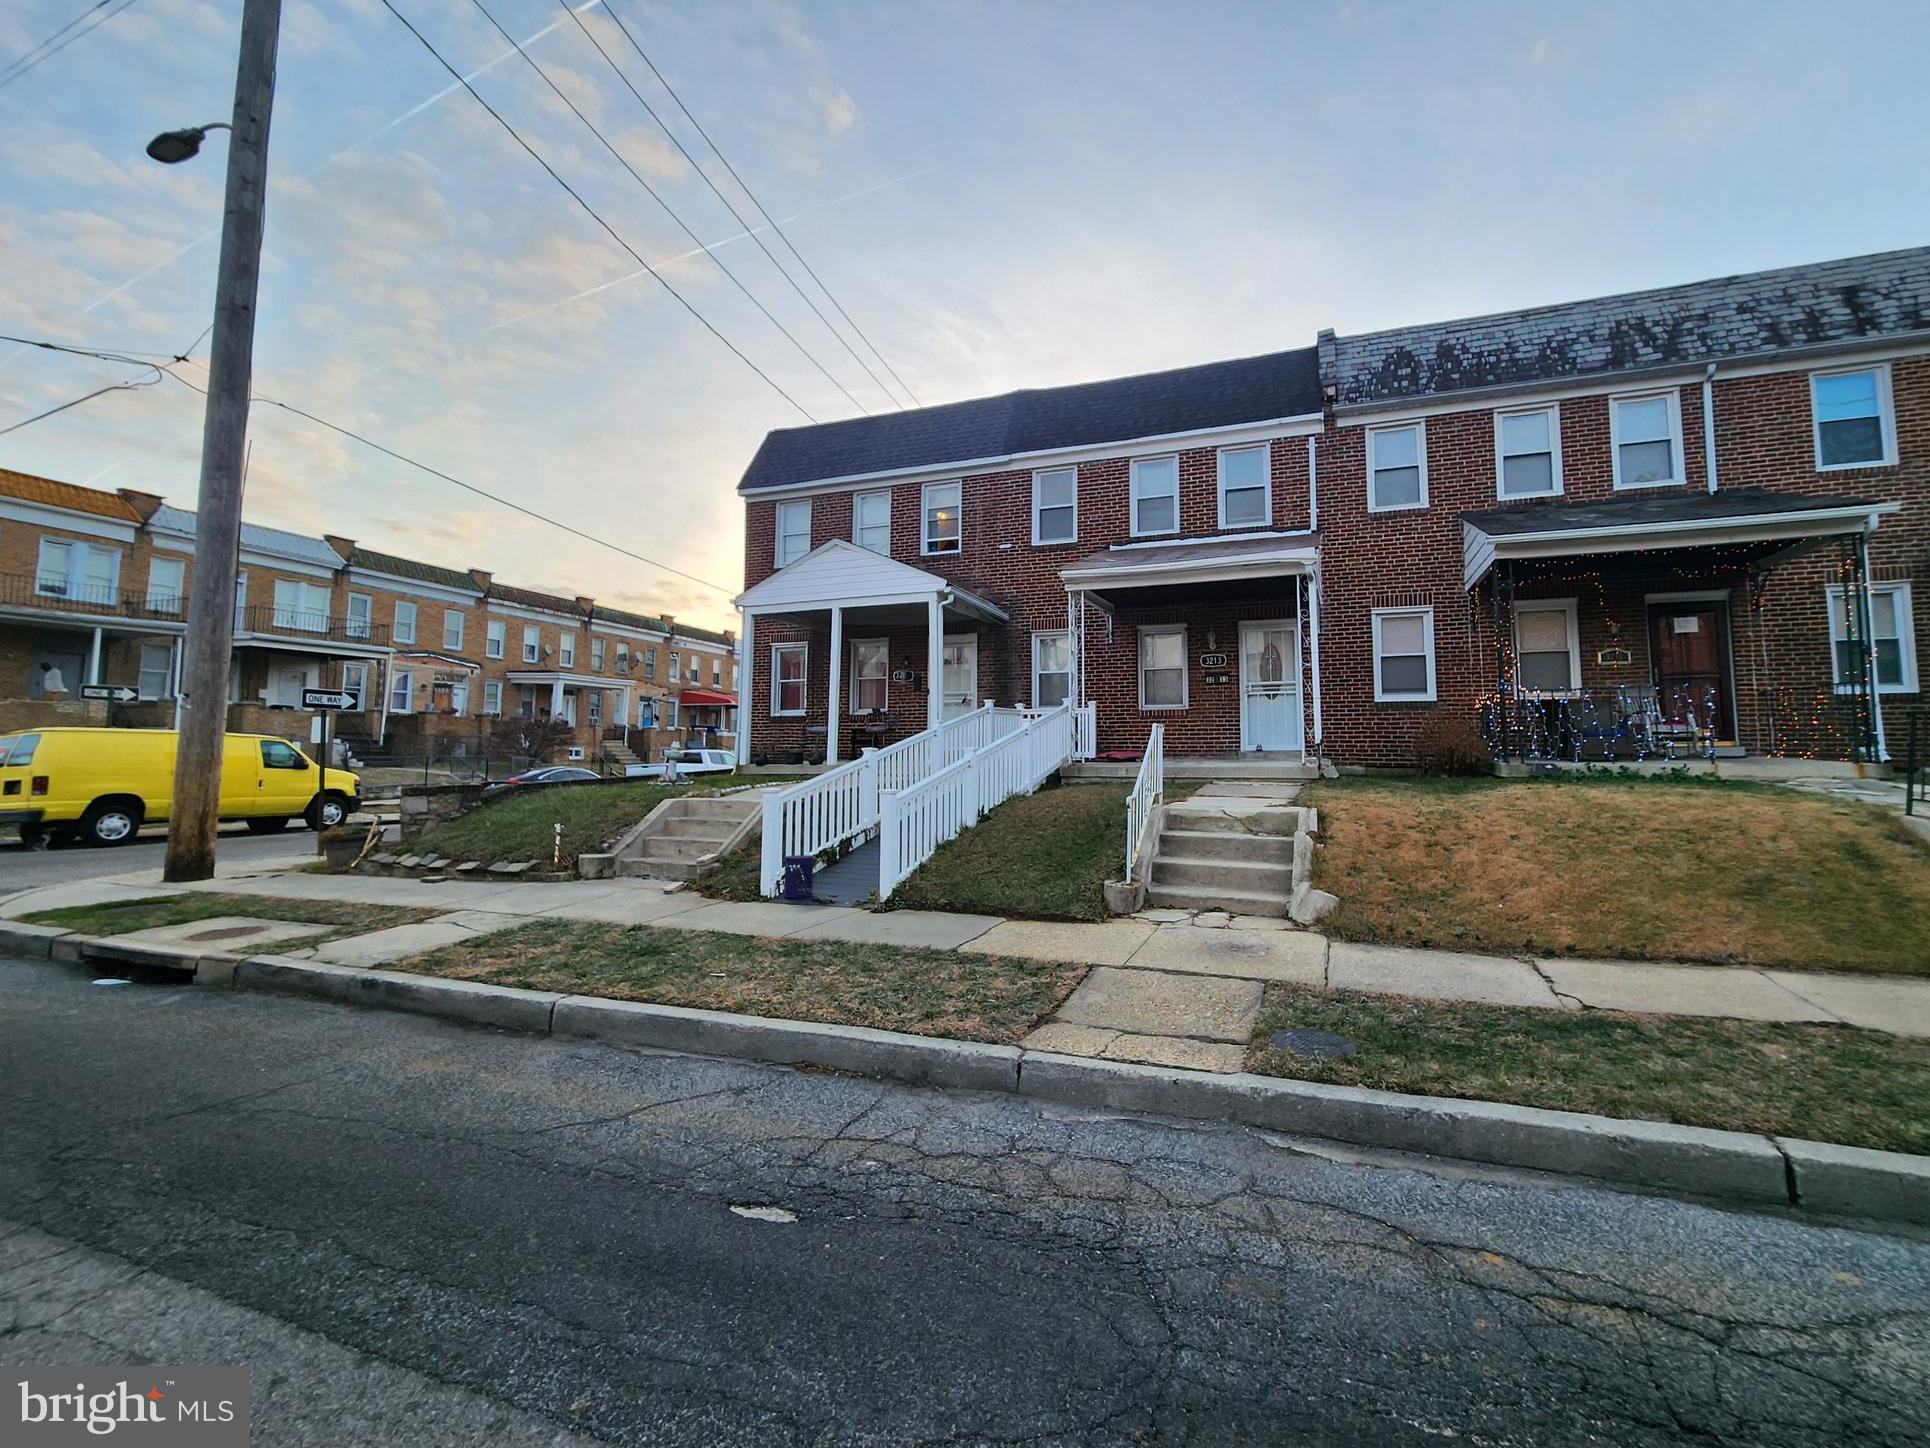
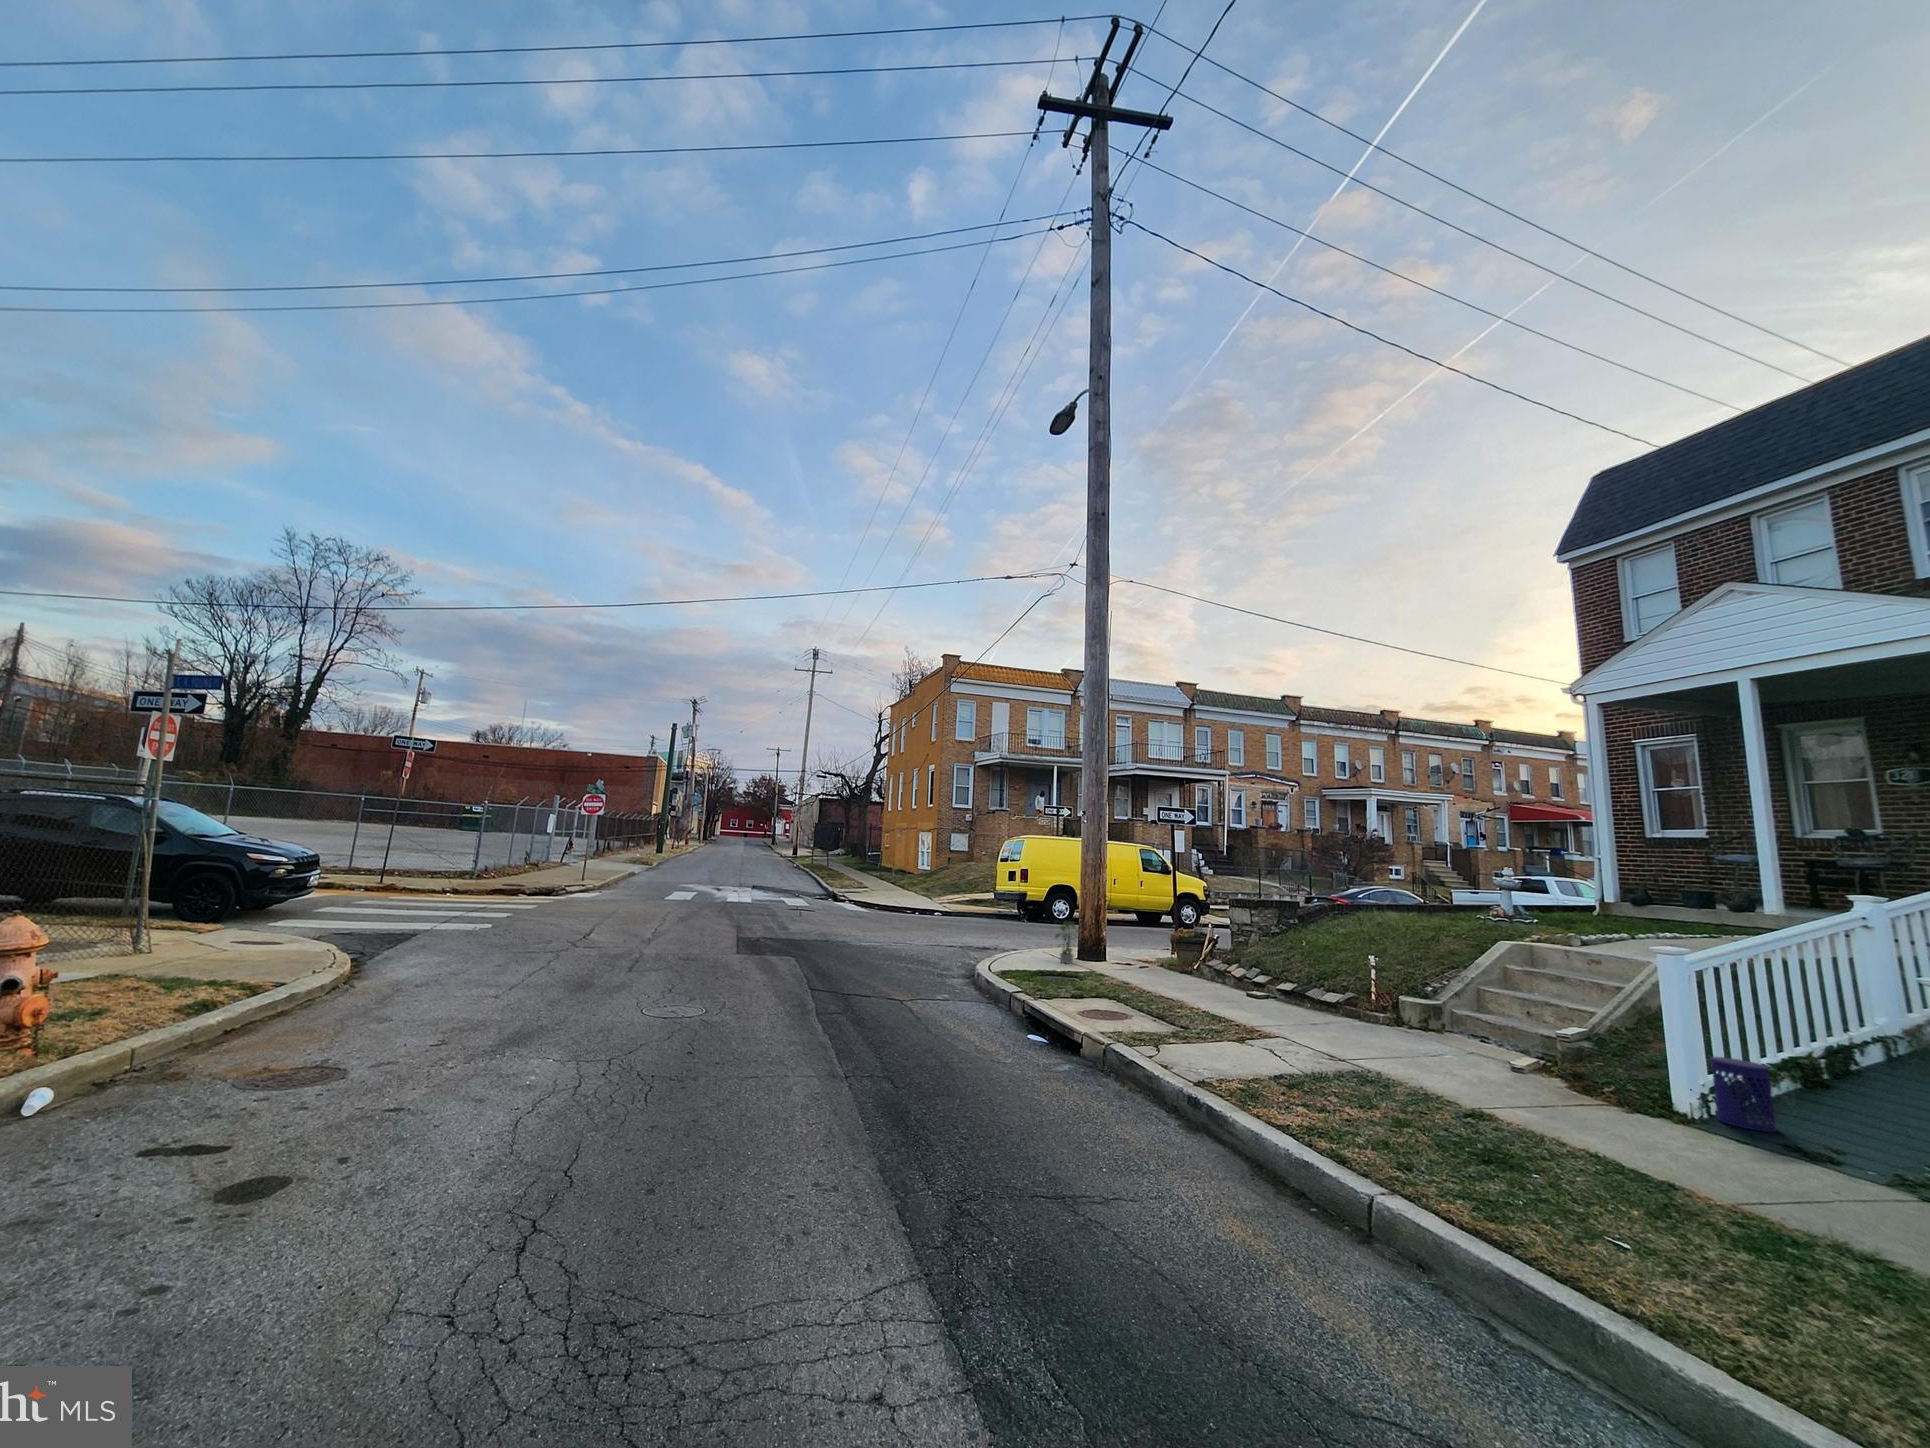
potted plant: none [130,835,179,891] -> present [1055,921,1078,964]

